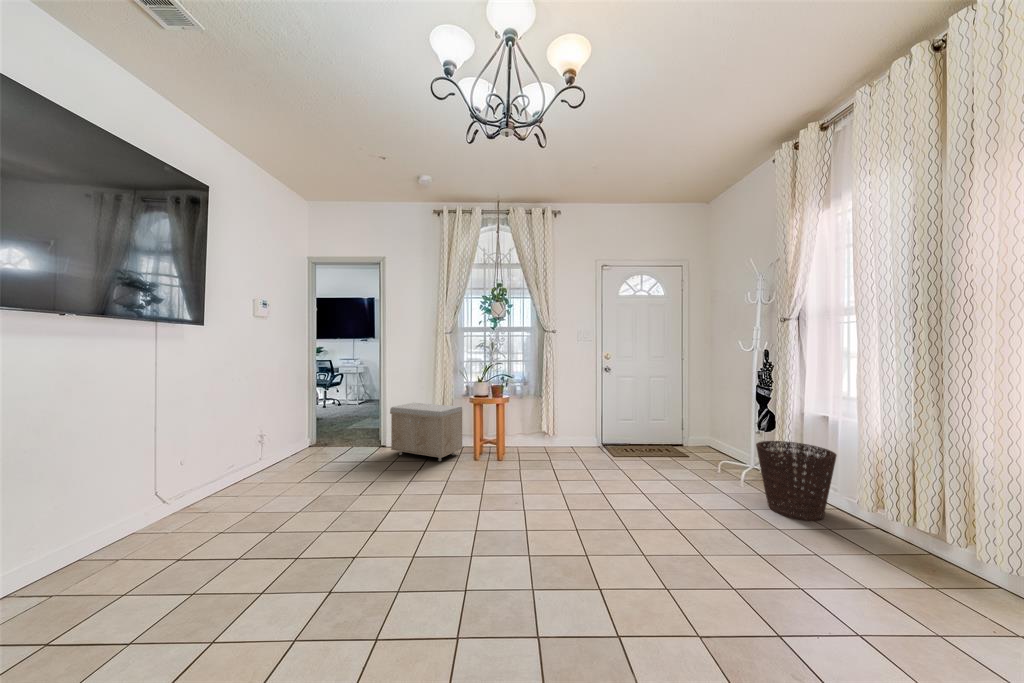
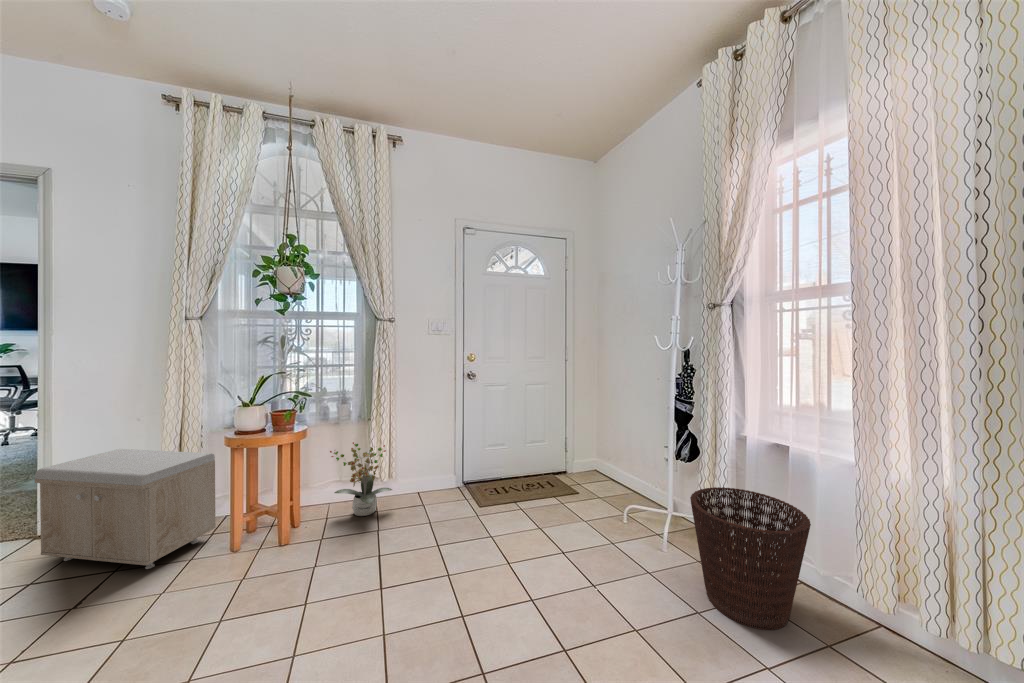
potted plant: none [519,409,555,453] -> present [330,442,392,516]

